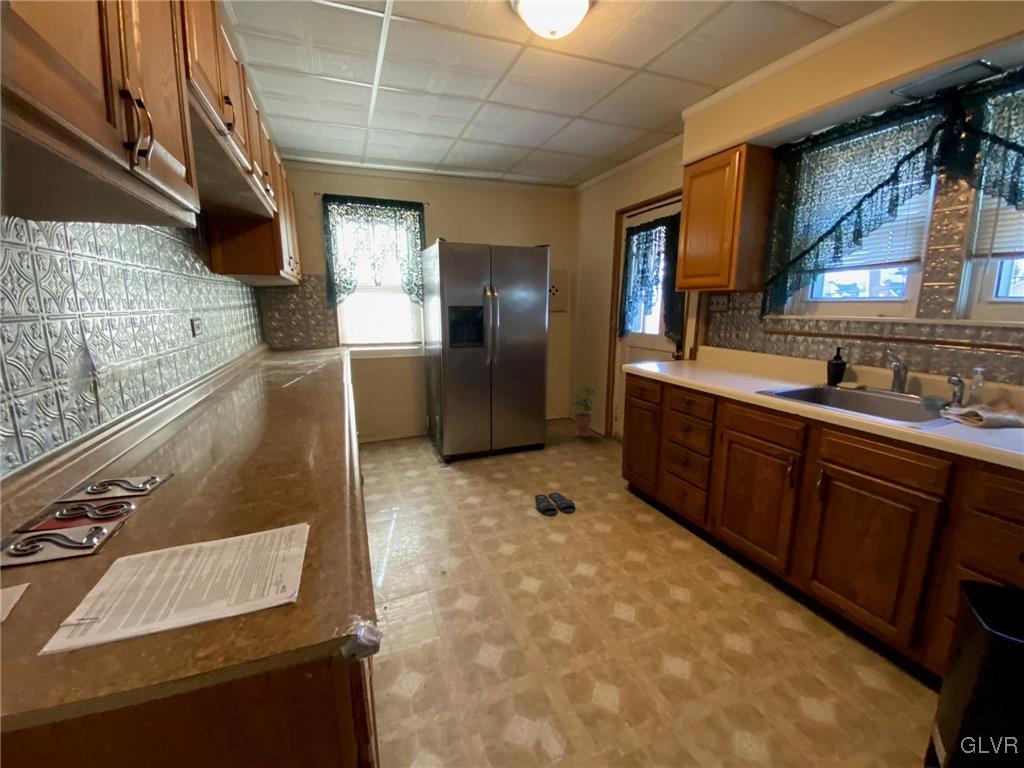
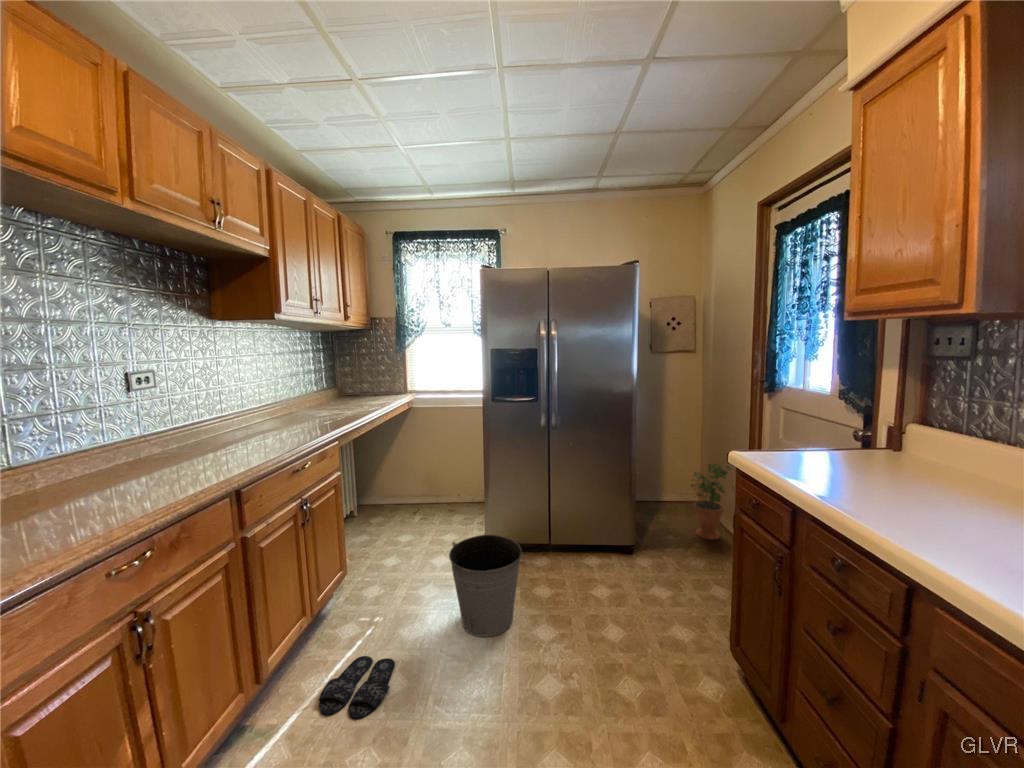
bucket: none [444,440,499,504] -> present [449,535,525,637]
slippers: present [535,493,575,516] -> present [319,656,395,719]

